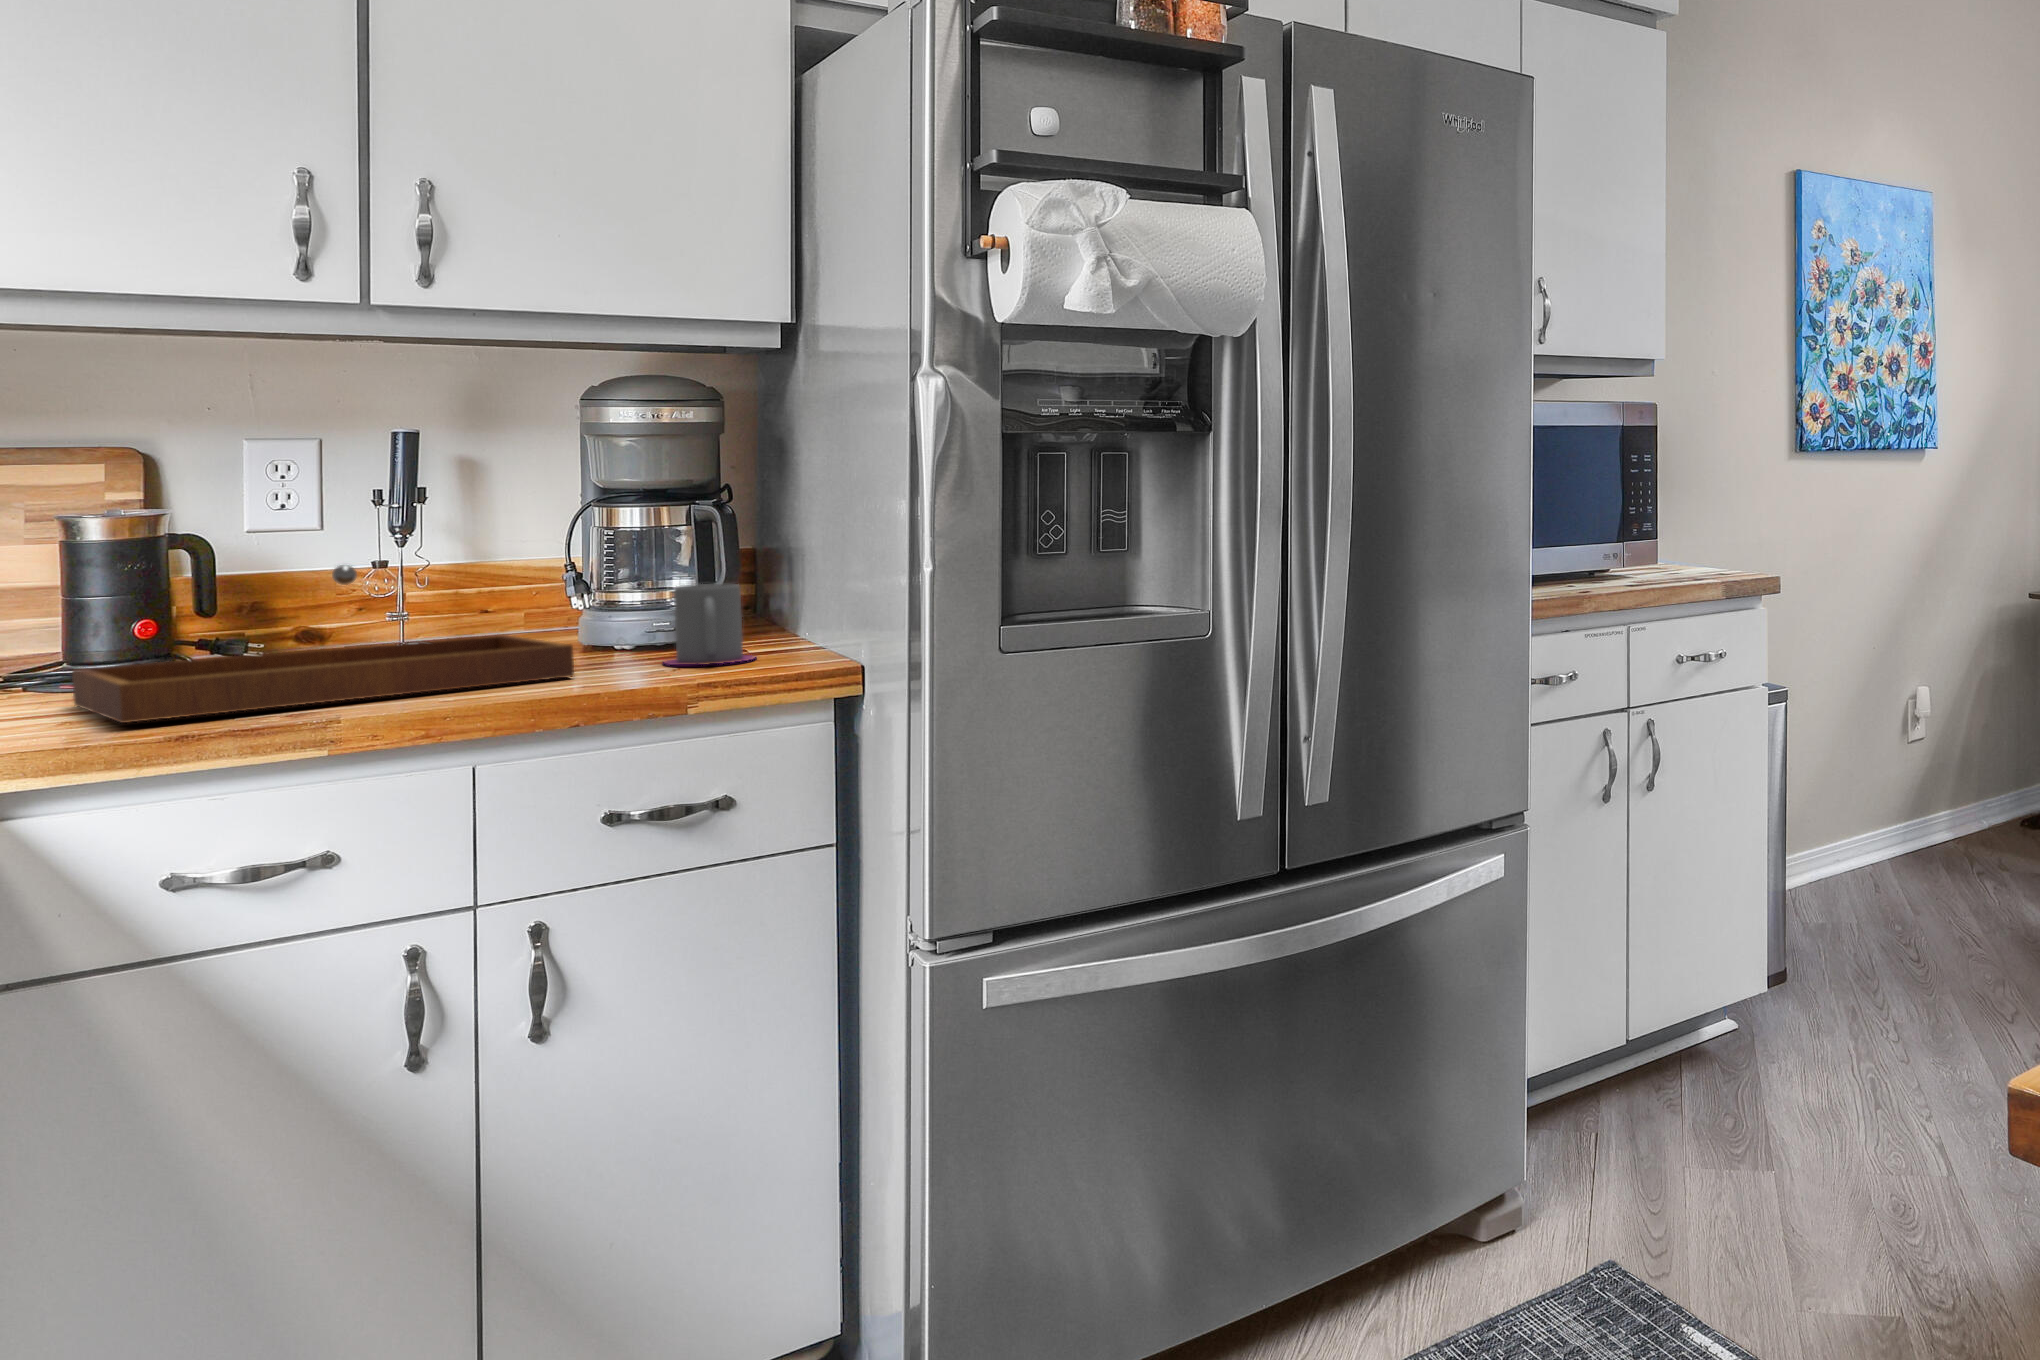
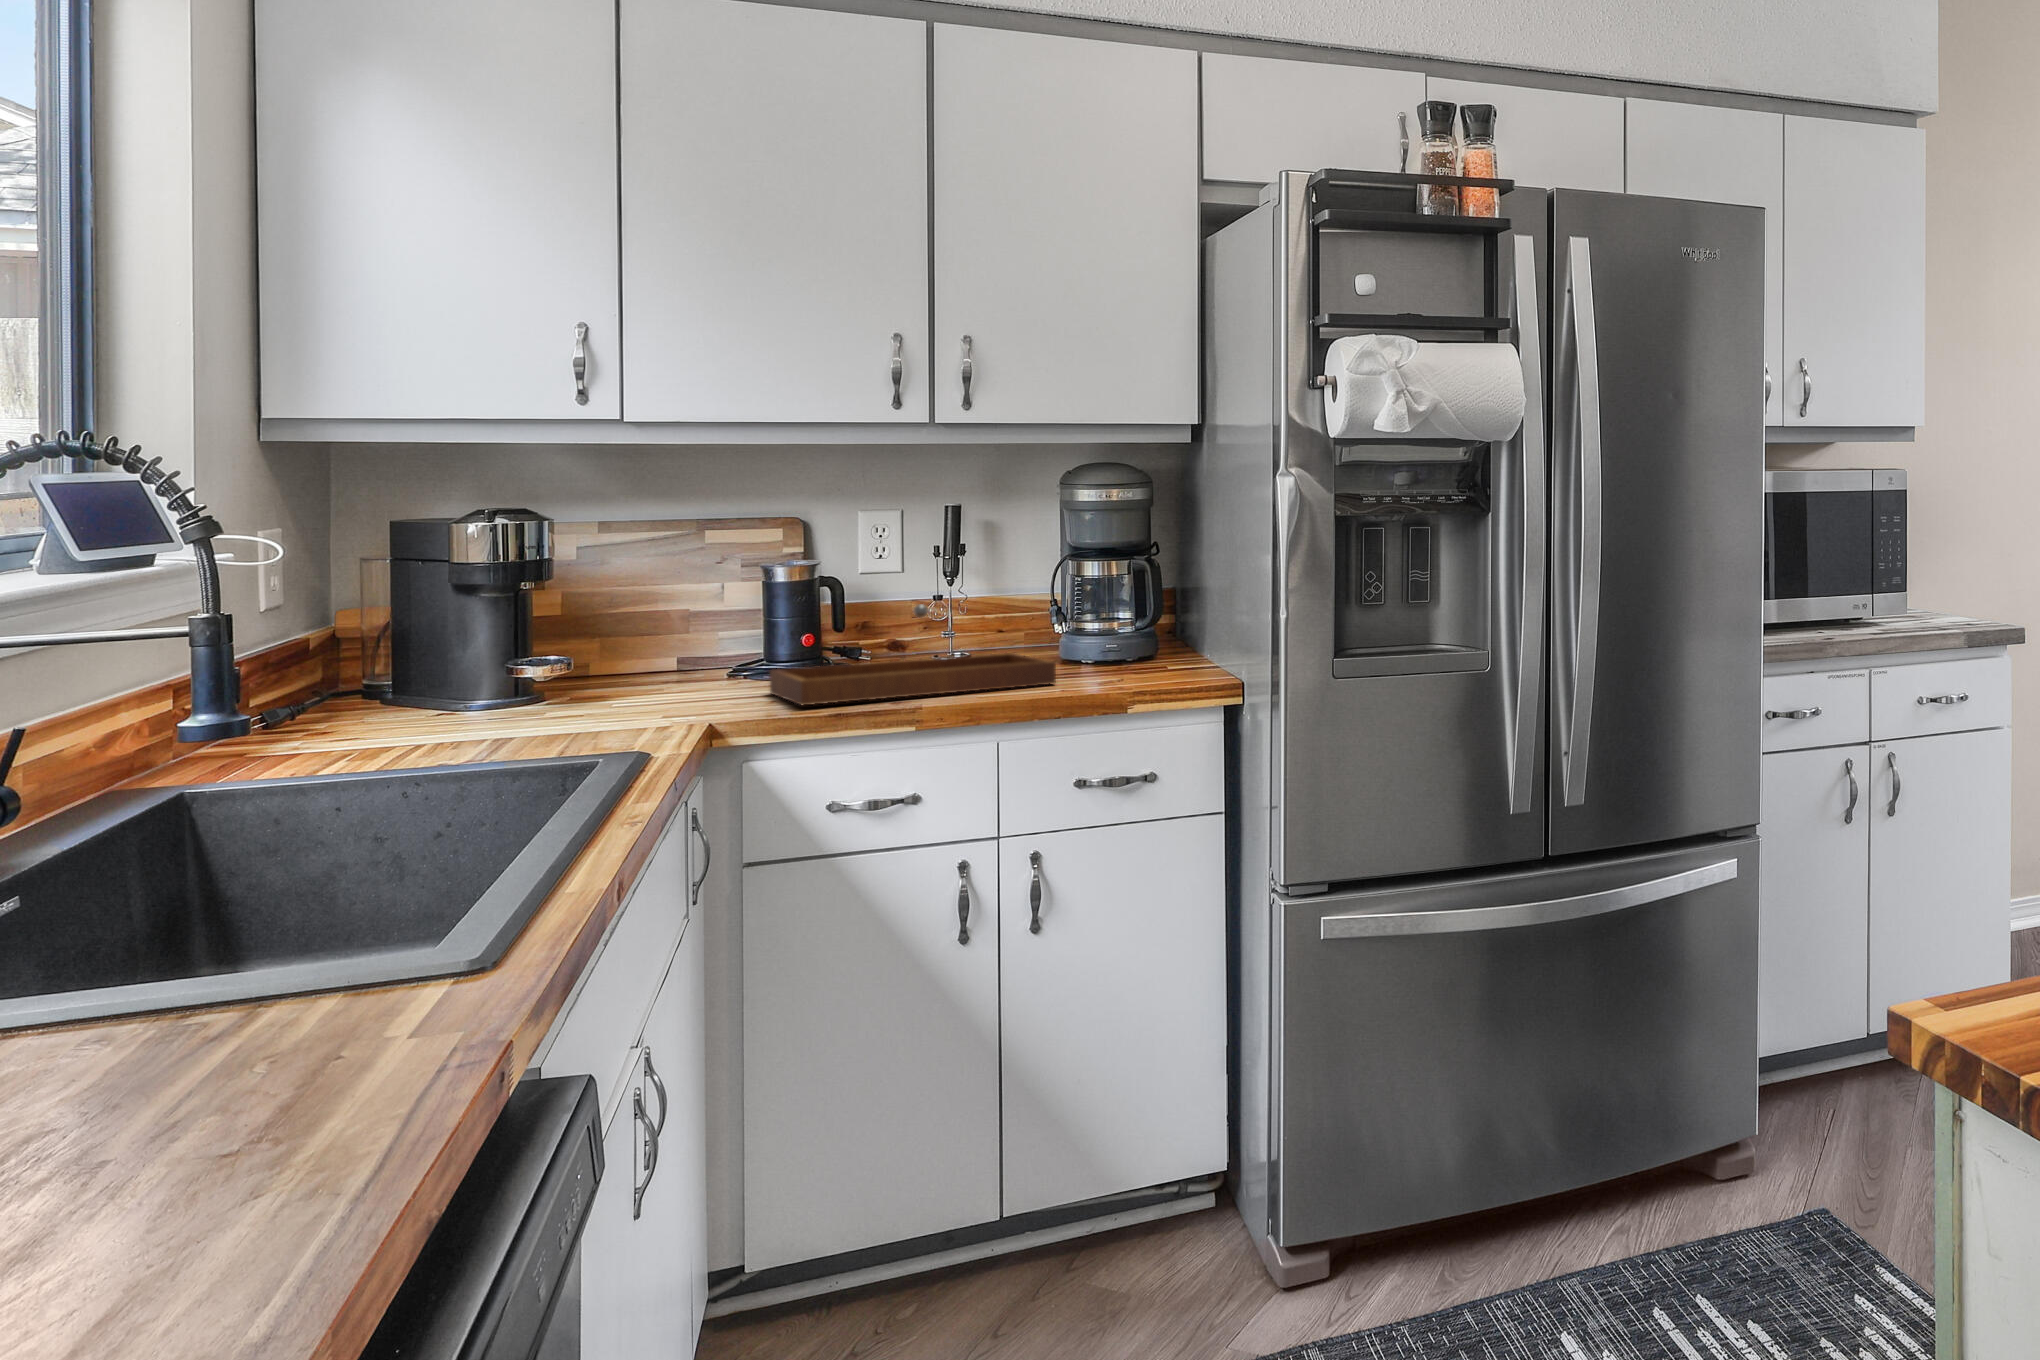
mug: present [664,584,755,665] -> none [1111,619,1174,678]

